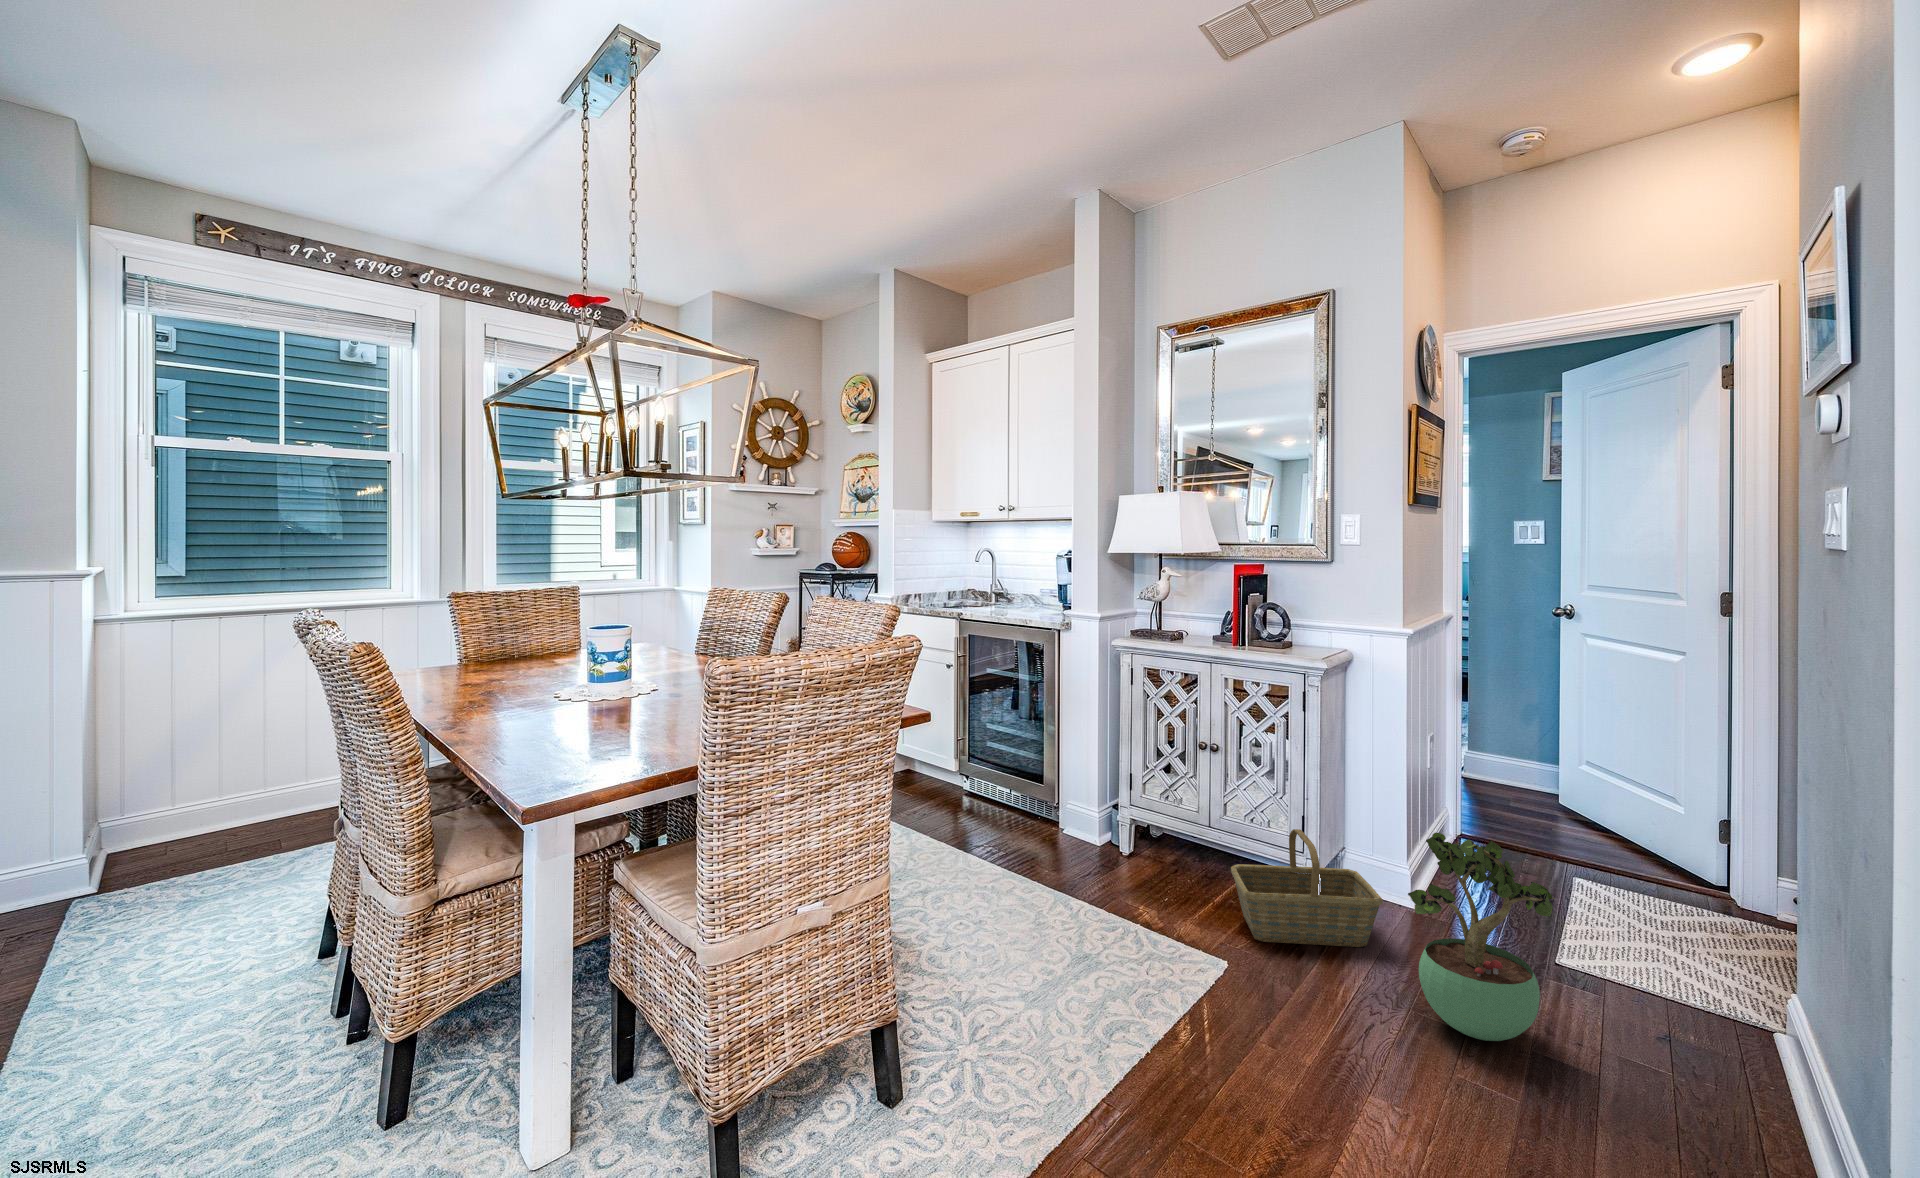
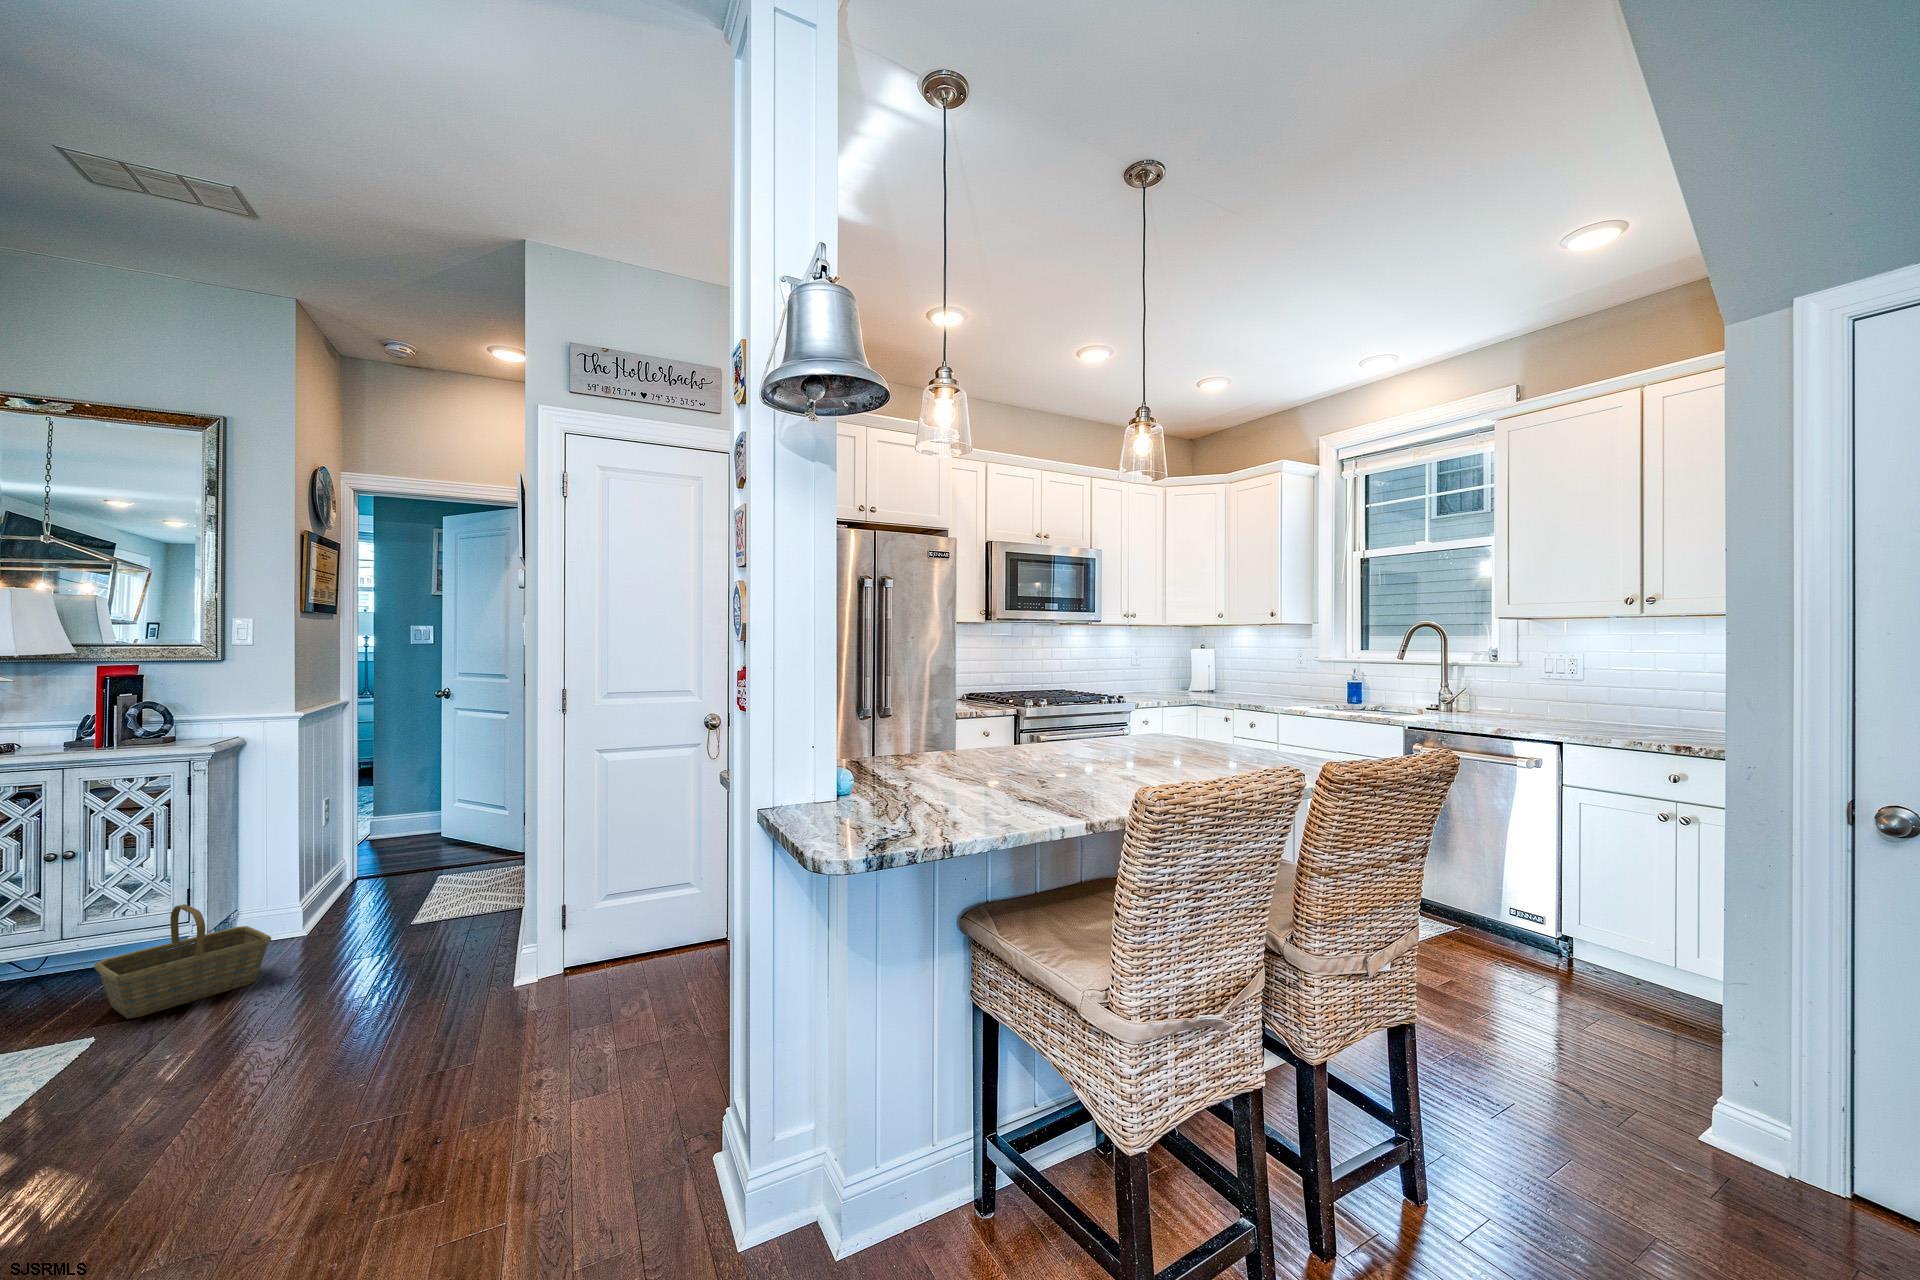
potted plant: present [1408,833,1555,1041] -> none [290,856,397,1001]

